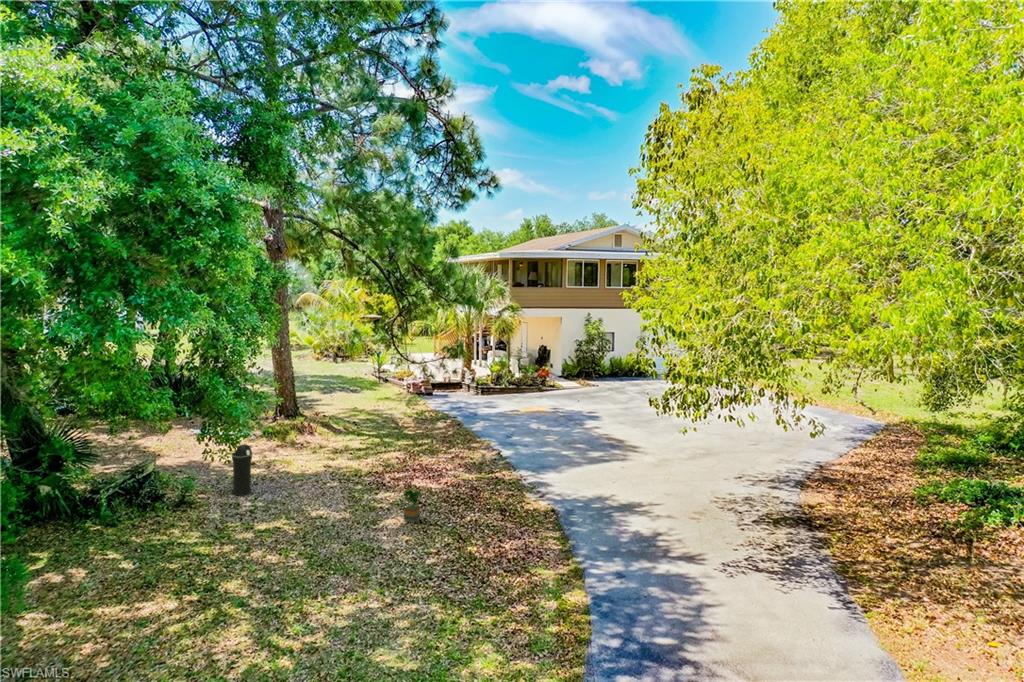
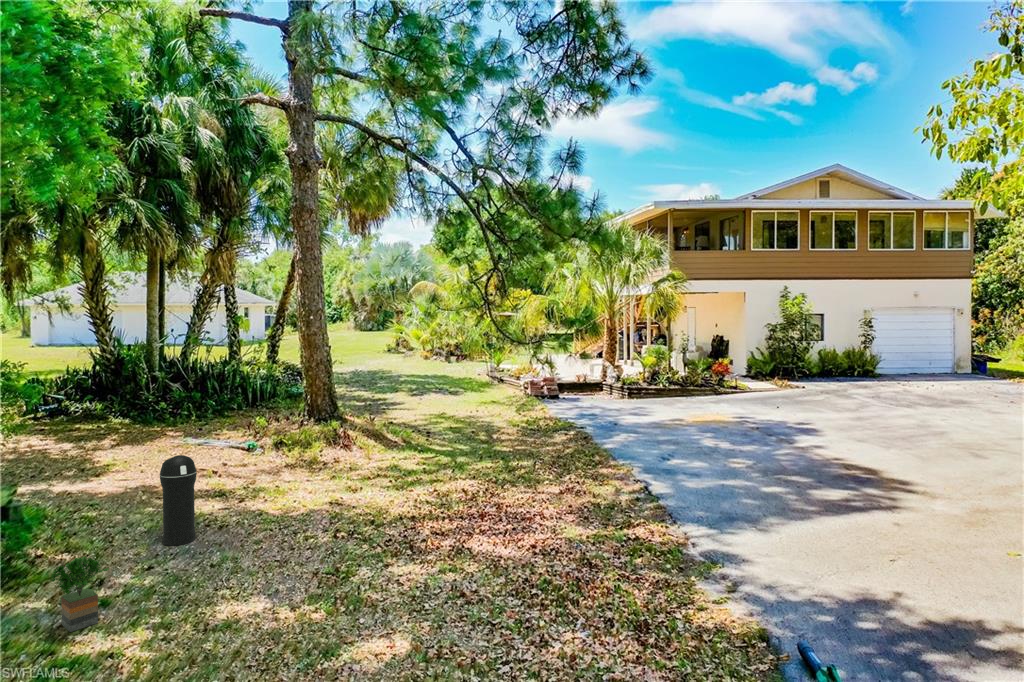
potted tree: present [404,489,423,523] -> present [51,556,108,632]

